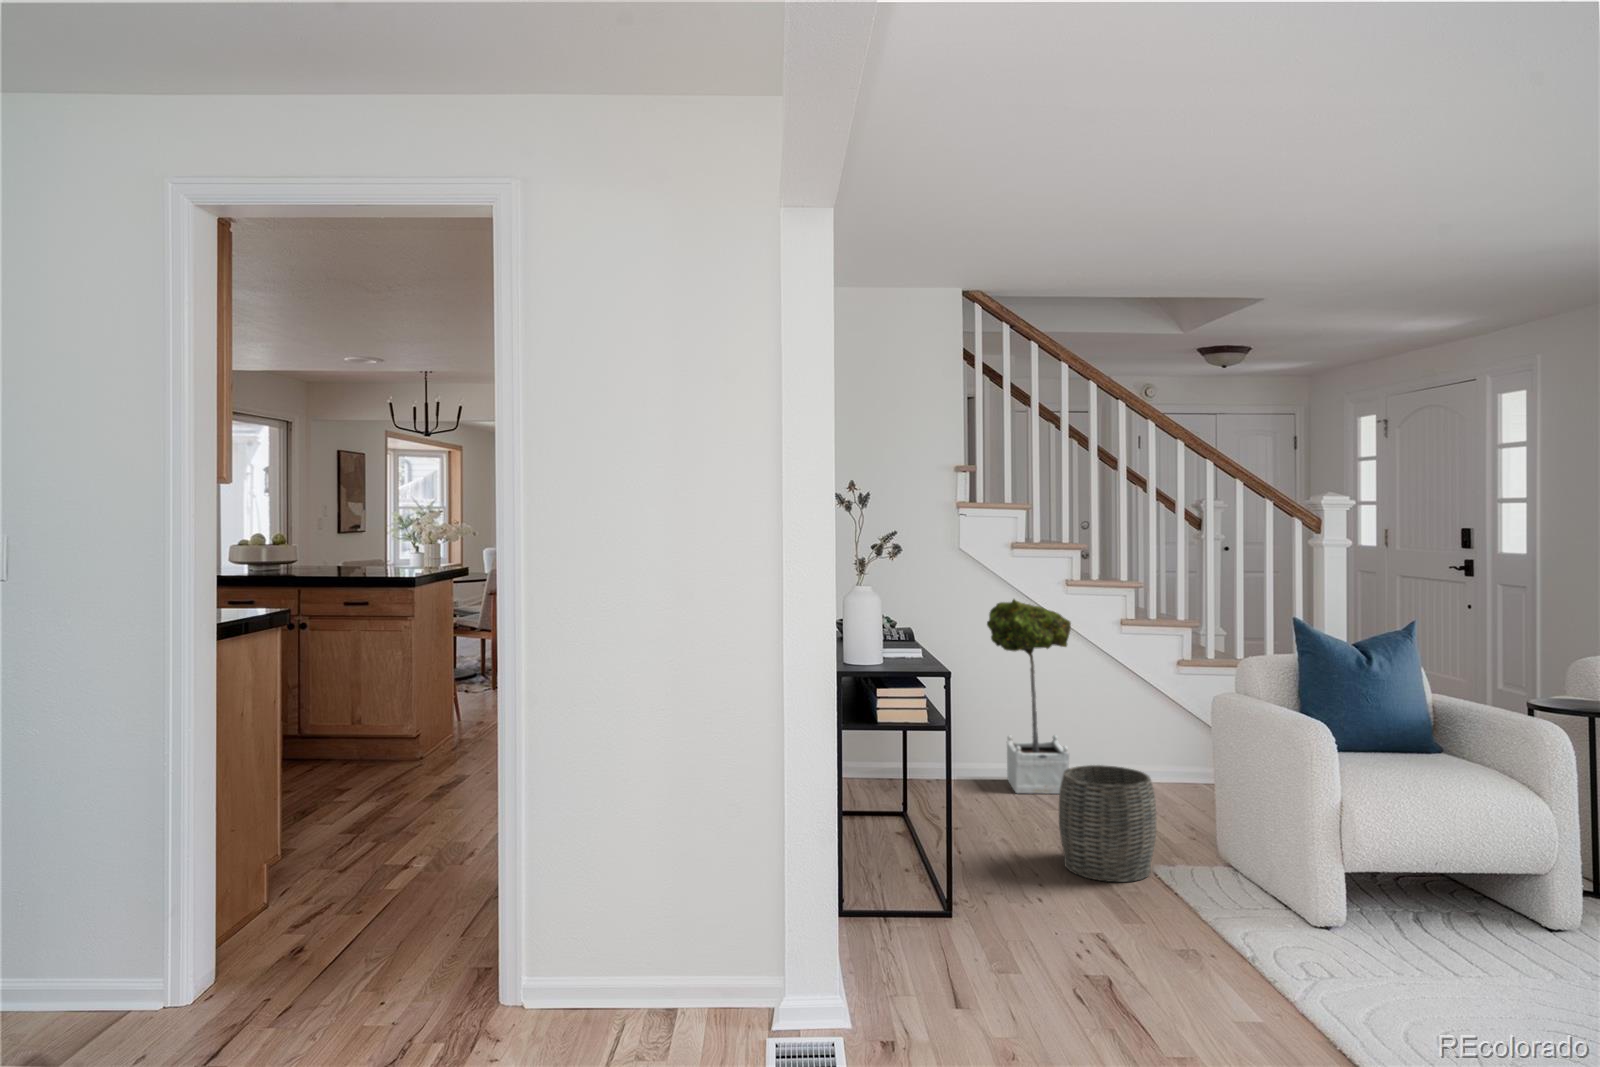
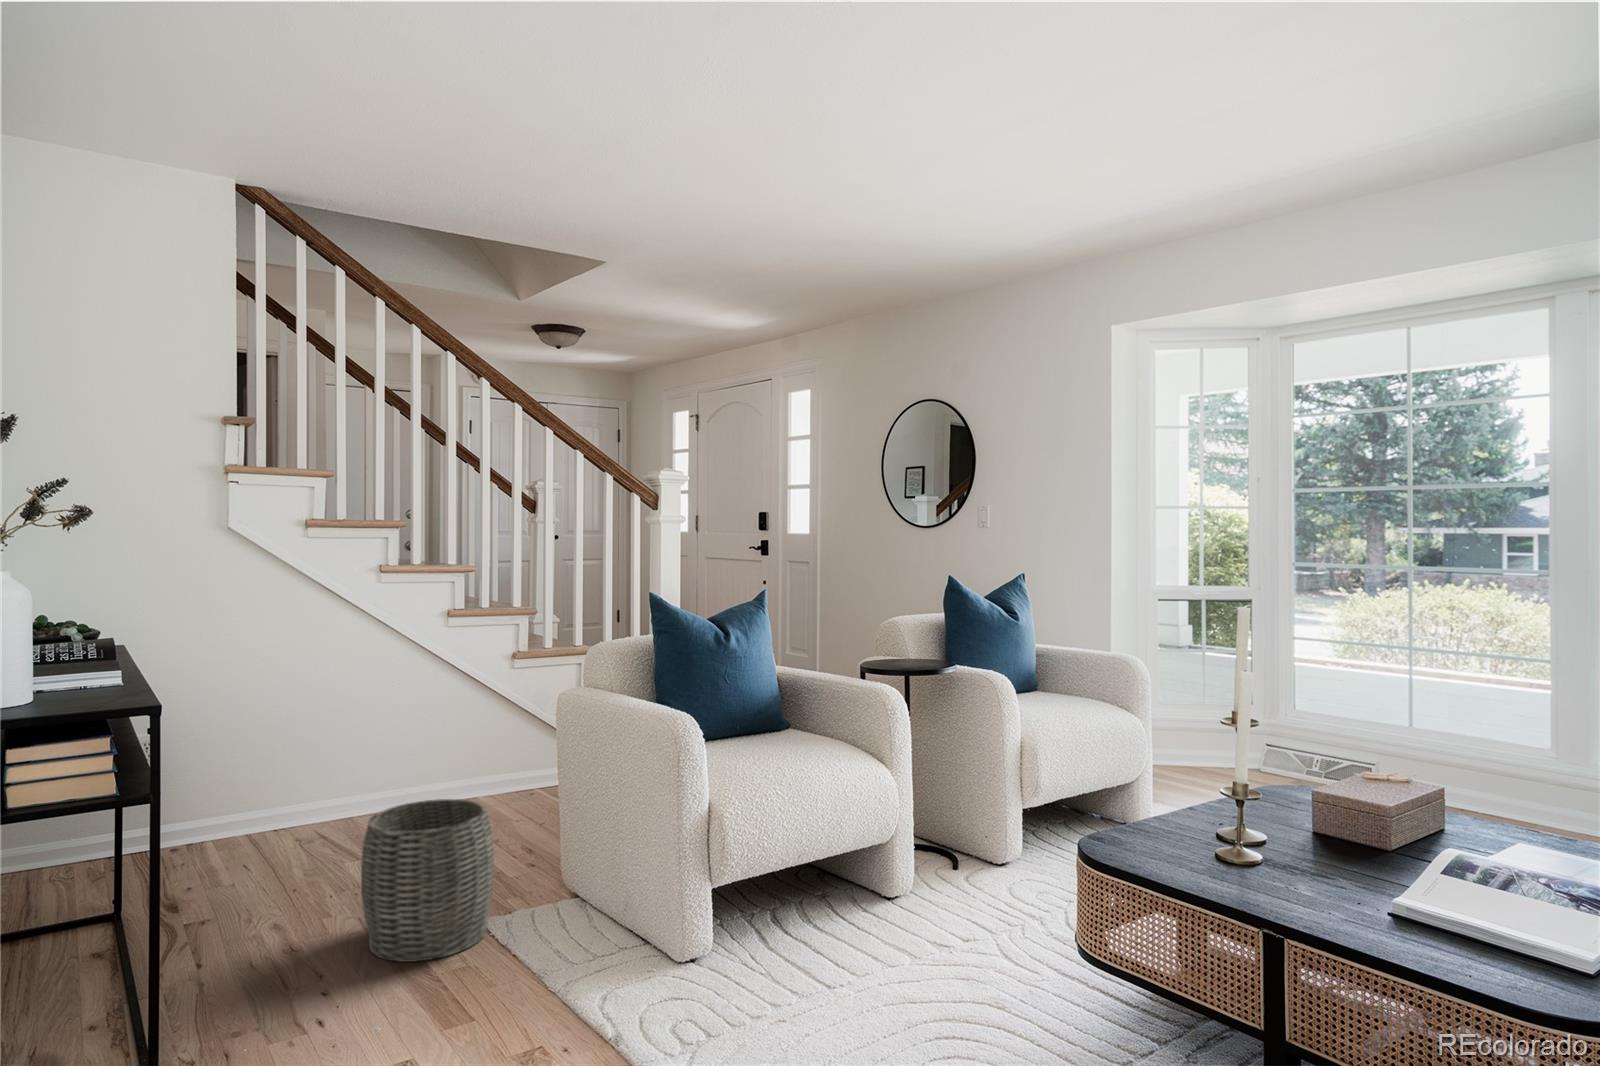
potted tree: present [987,599,1071,794] -> none [265,590,384,848]

